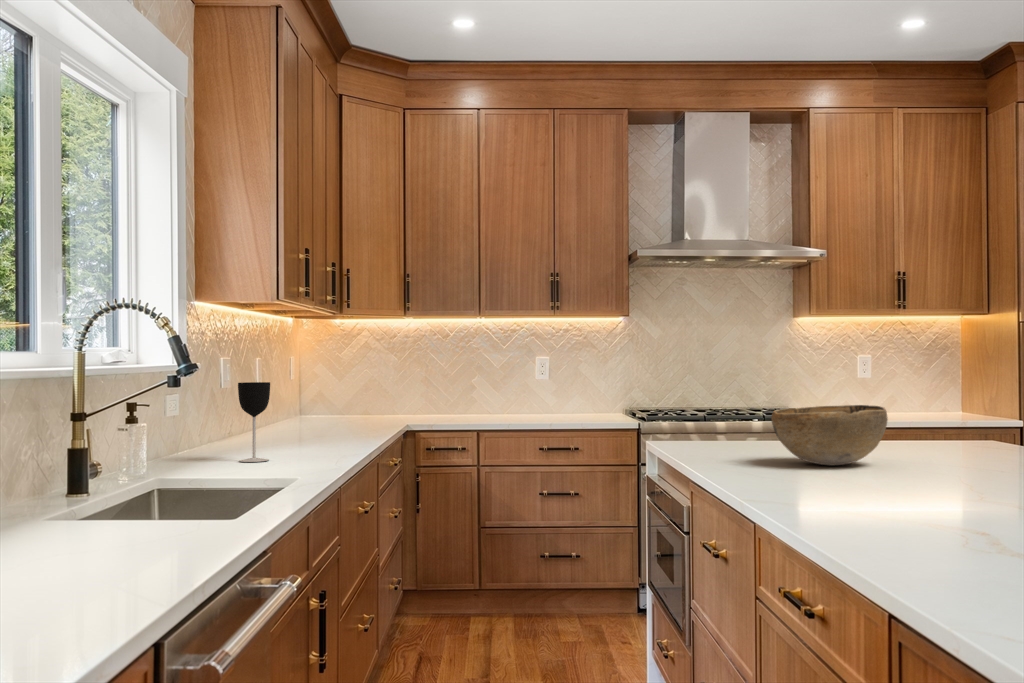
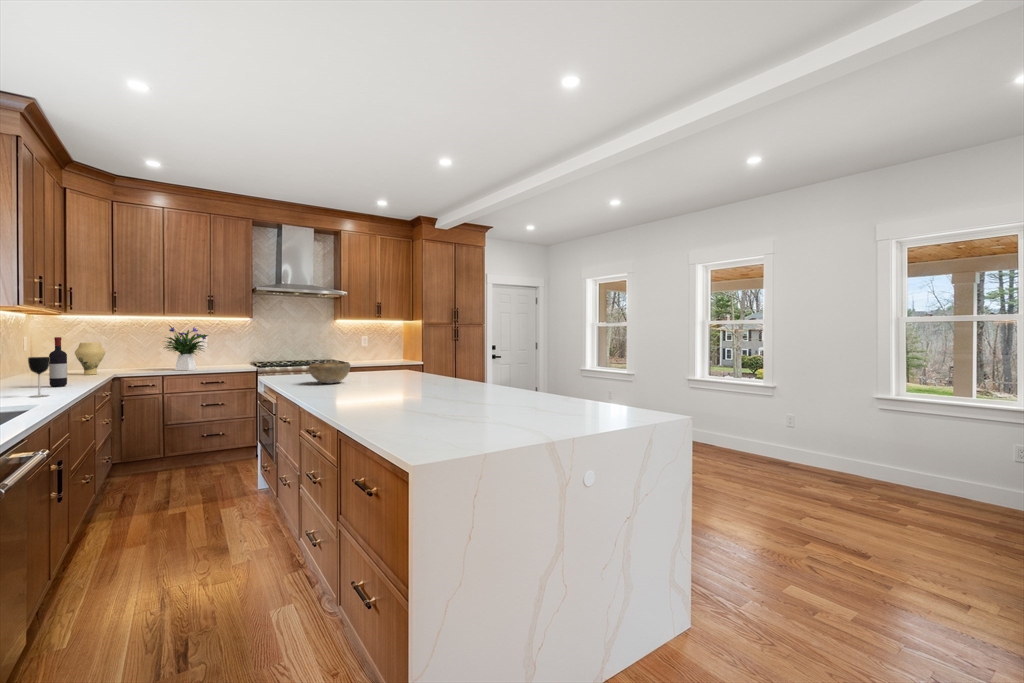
flower arrangement: none [465,330,554,421] -> present [165,326,208,370]
wine bottle: none [290,348,316,443] -> present [49,337,67,387]
vase: none [347,365,390,424] -> present [75,342,105,375]

